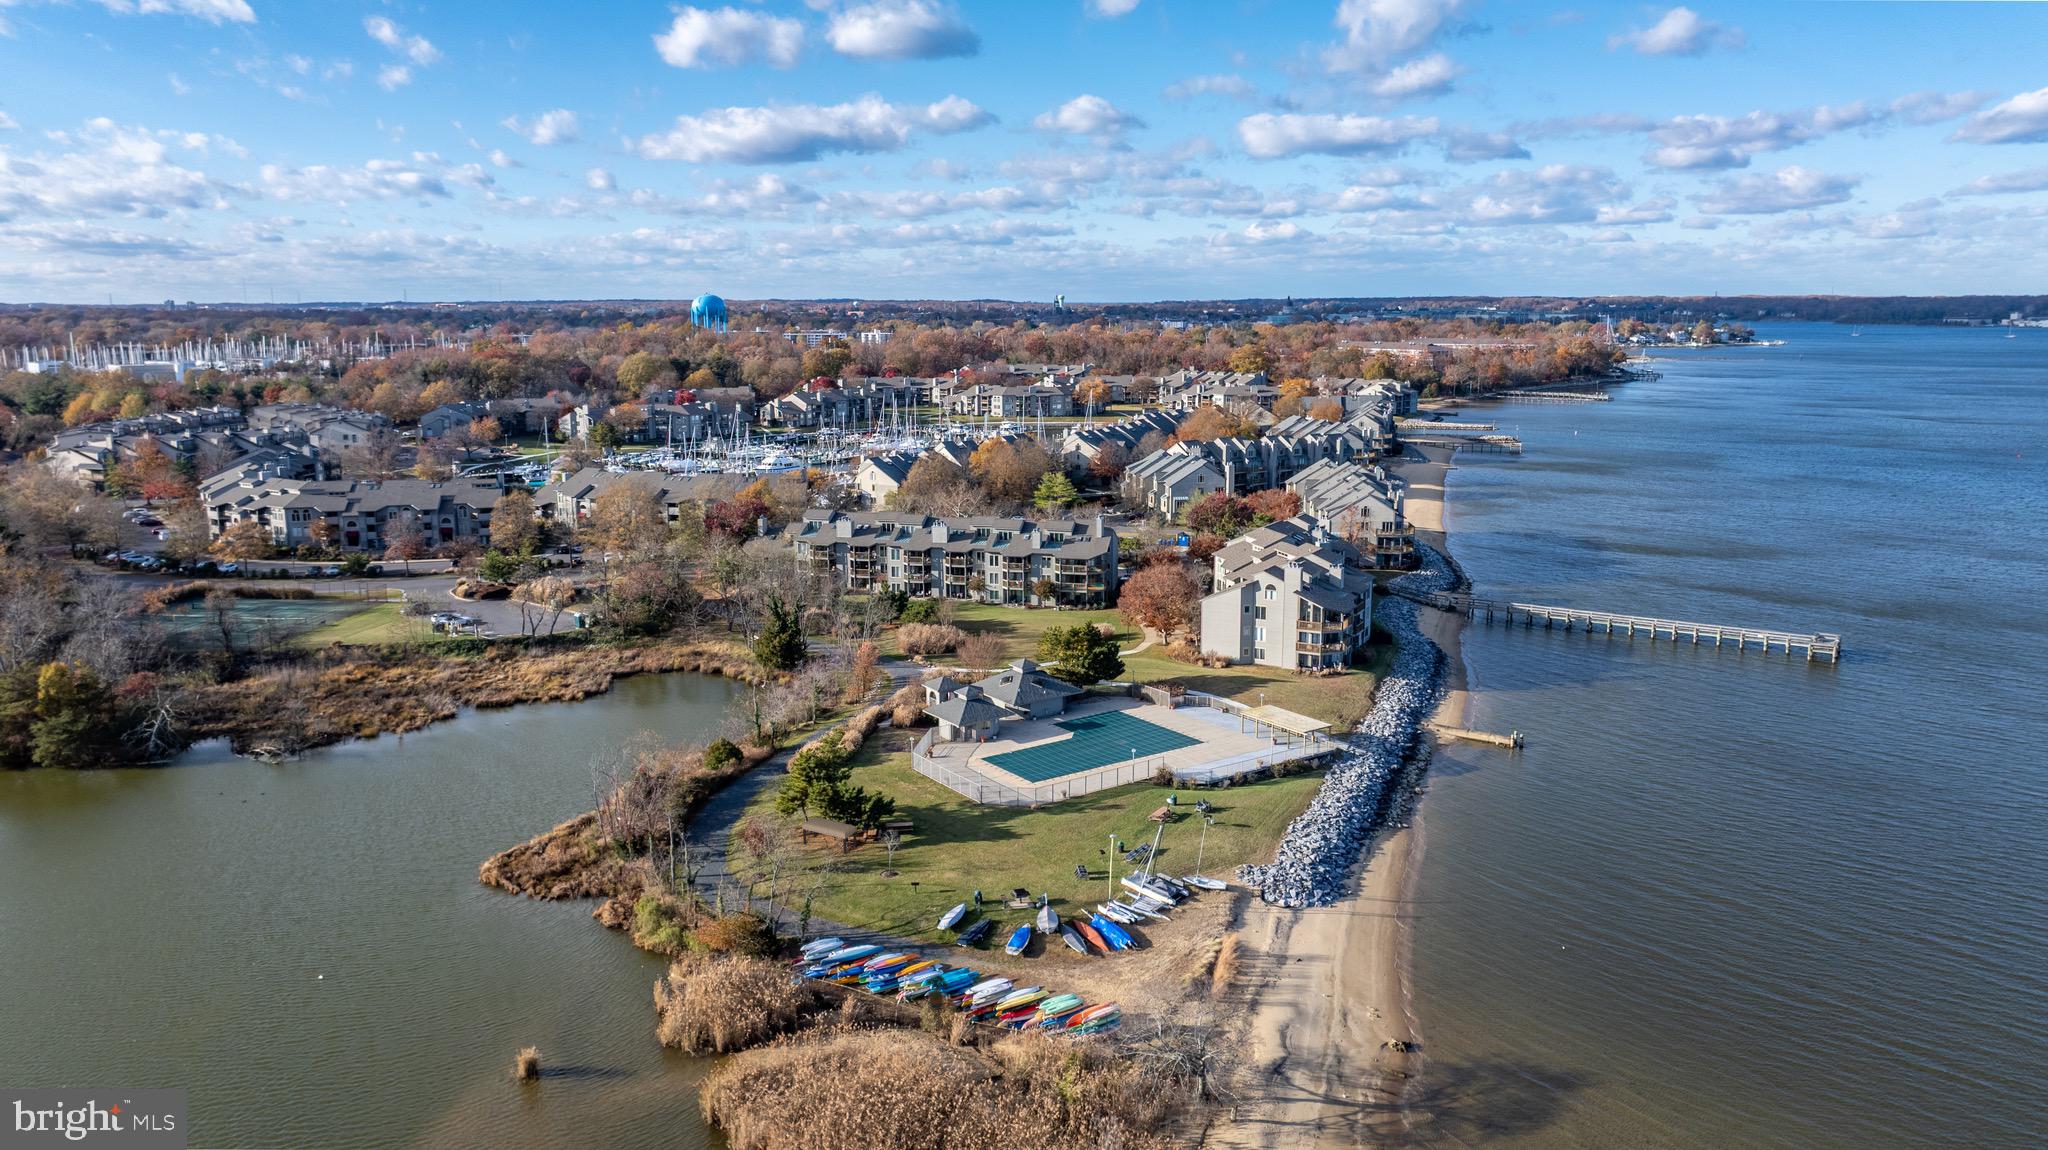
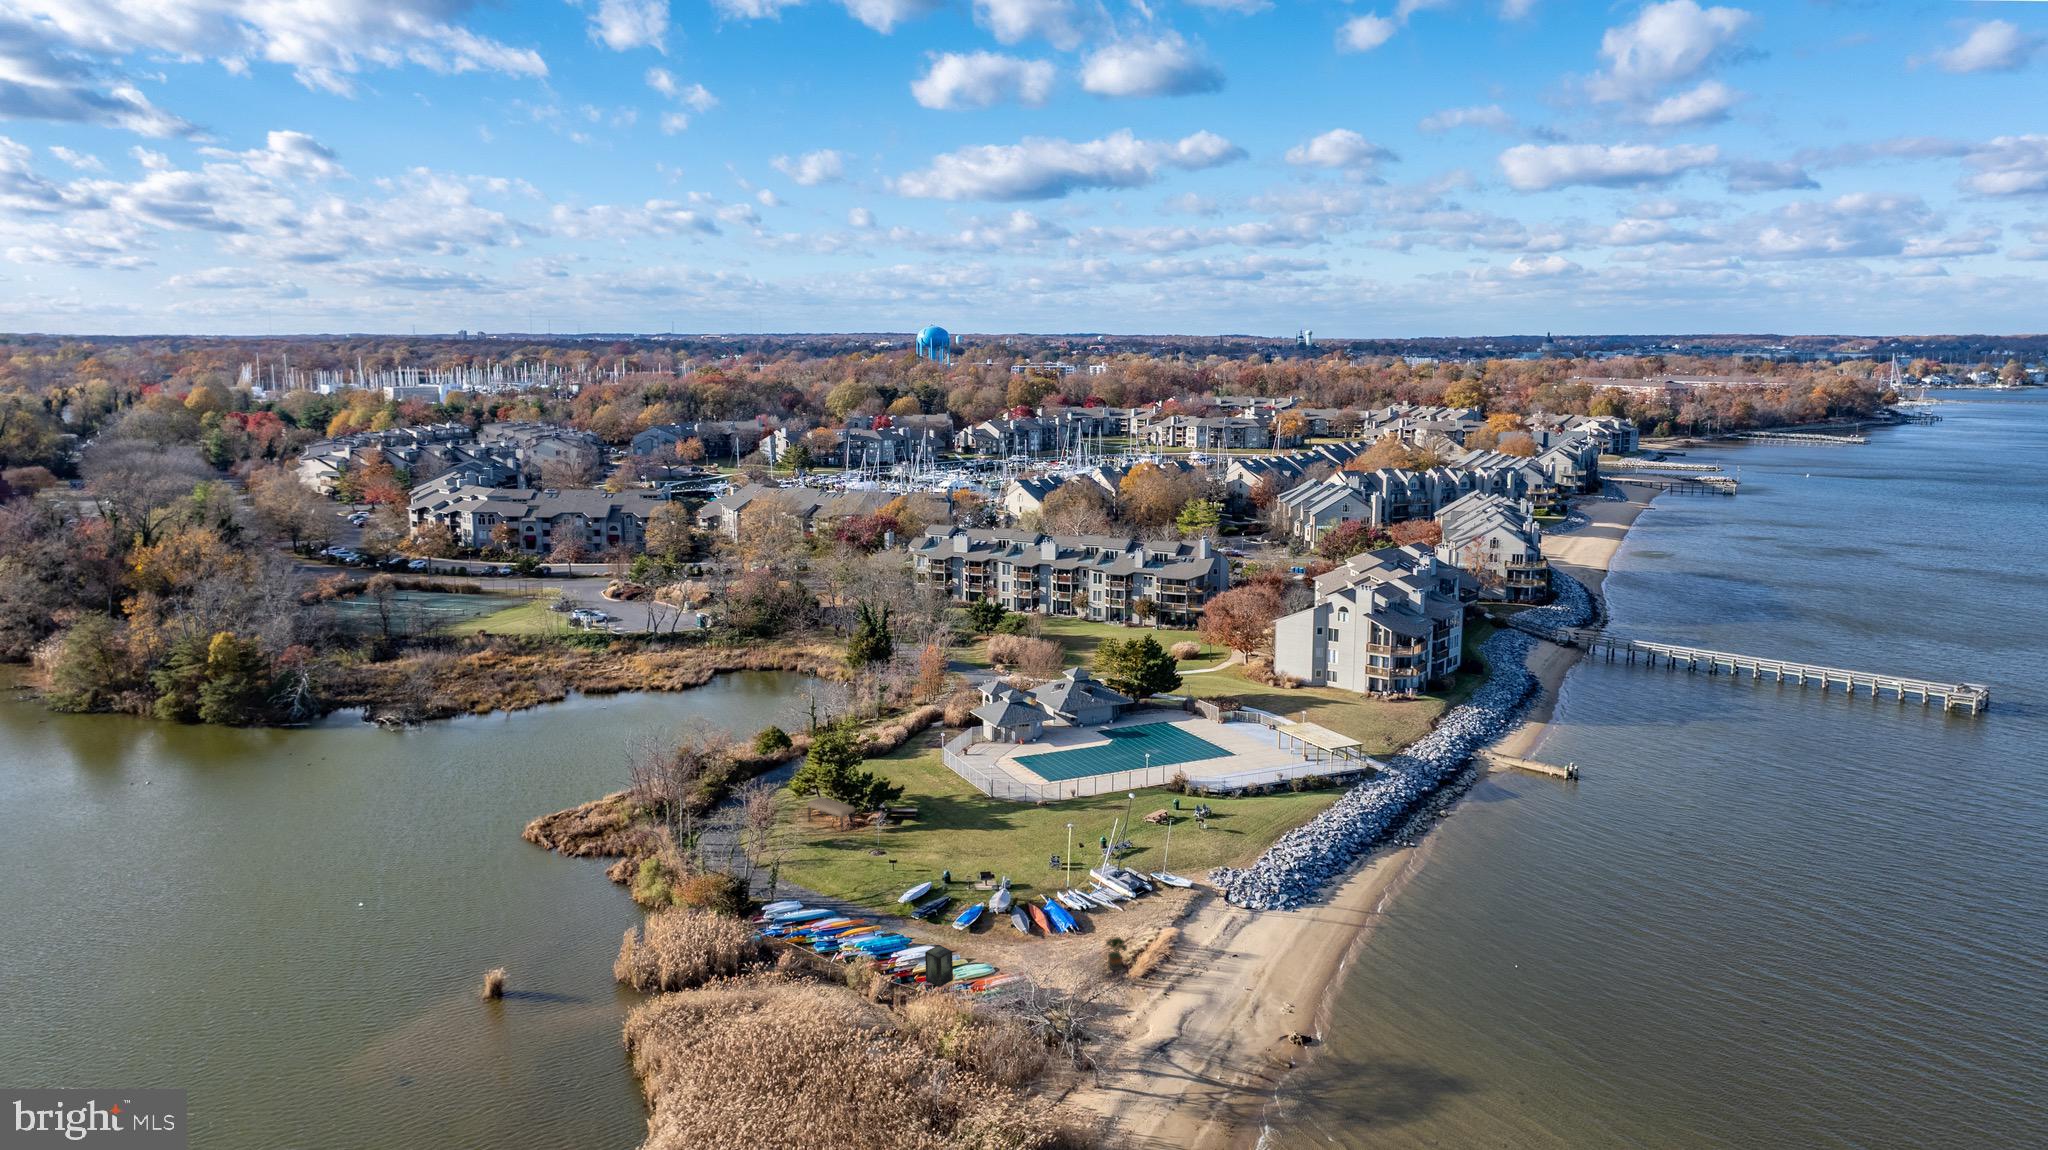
potted tree: present [926,975,948,1010] -> present [1106,937,1127,970]
storage box: none [1009,980,1037,1025] -> present [925,945,953,987]

